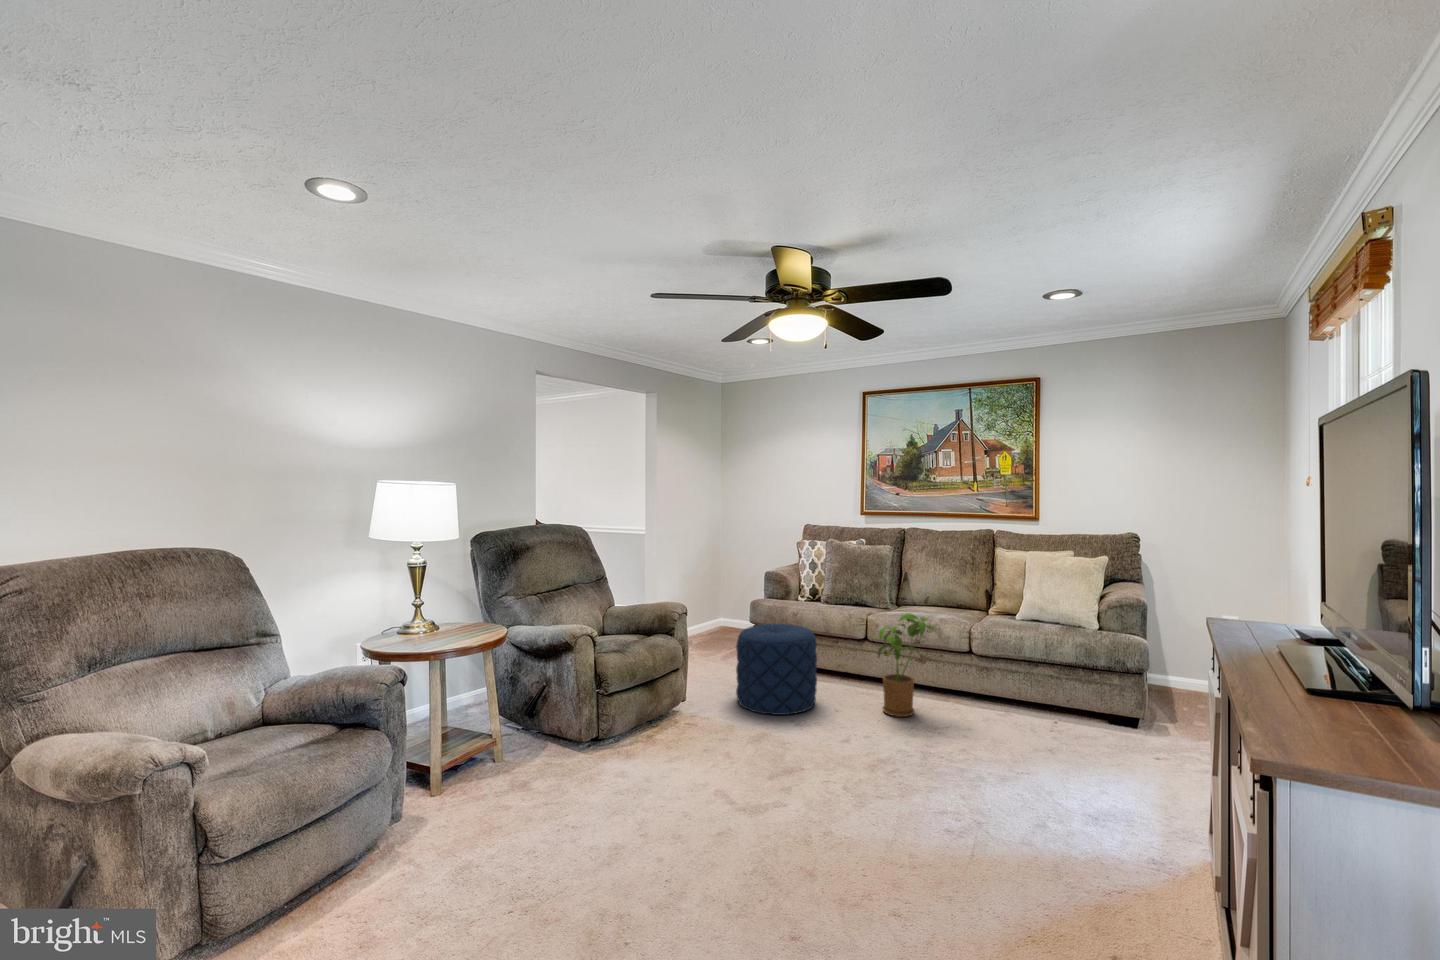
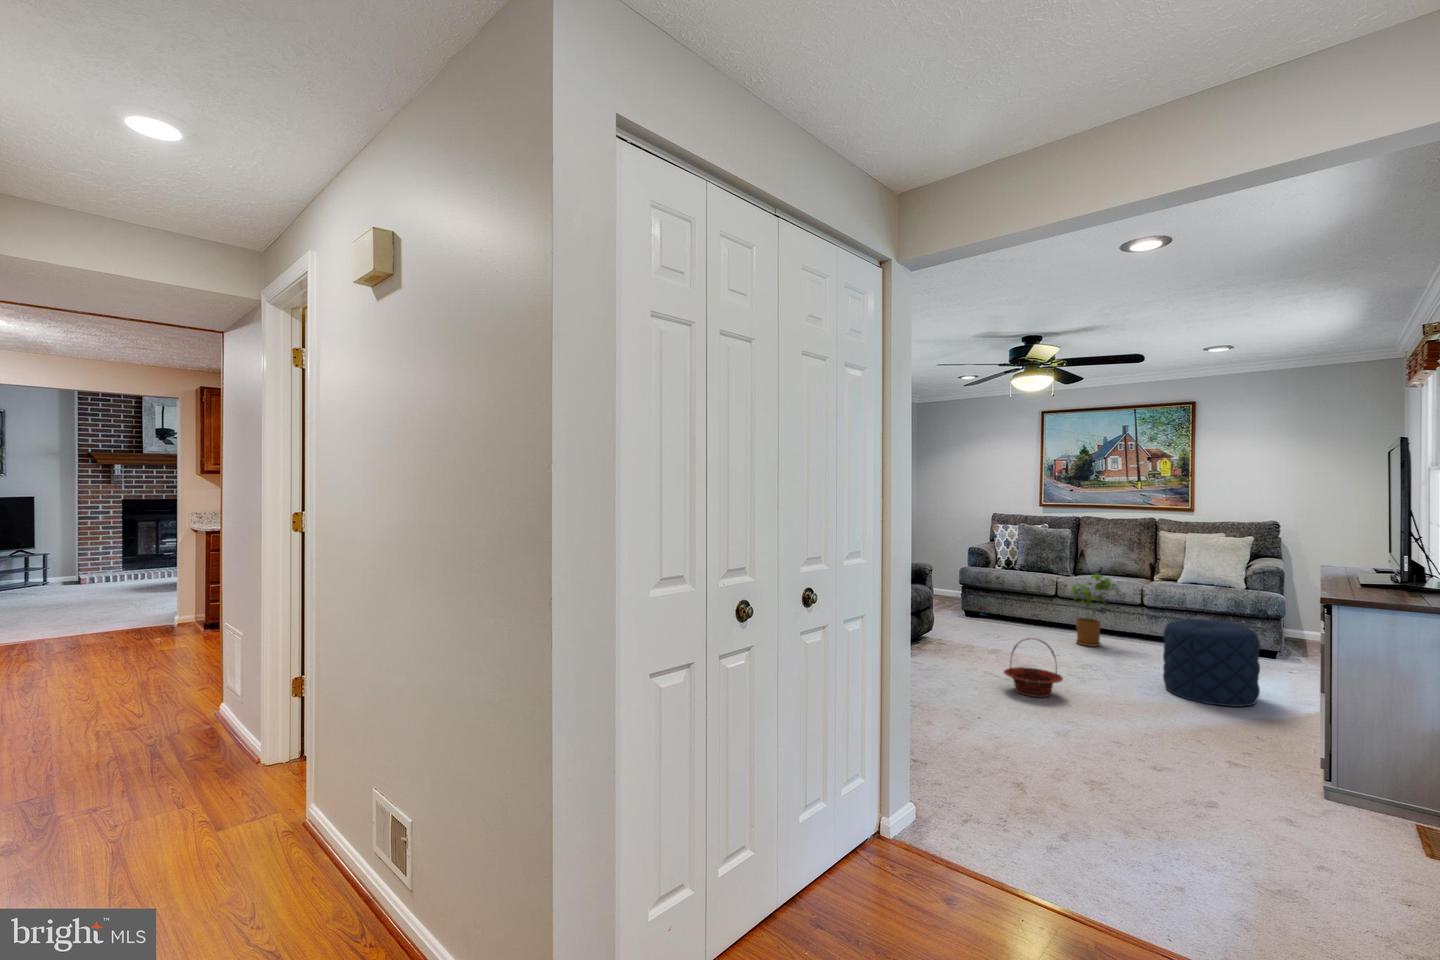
pouf: present [736,623,817,715] -> present [1163,619,1260,707]
basket: none [720,747,814,857] -> present [1004,638,1063,697]

